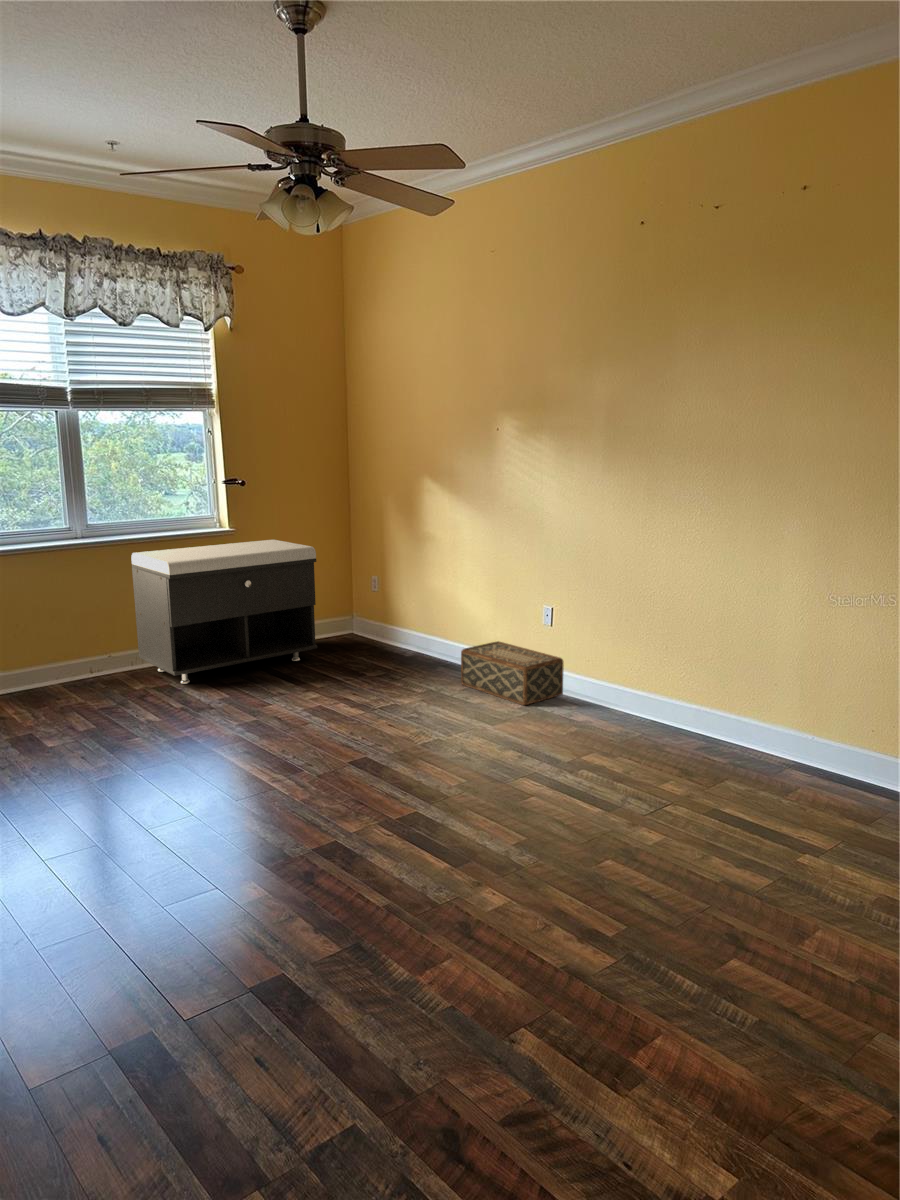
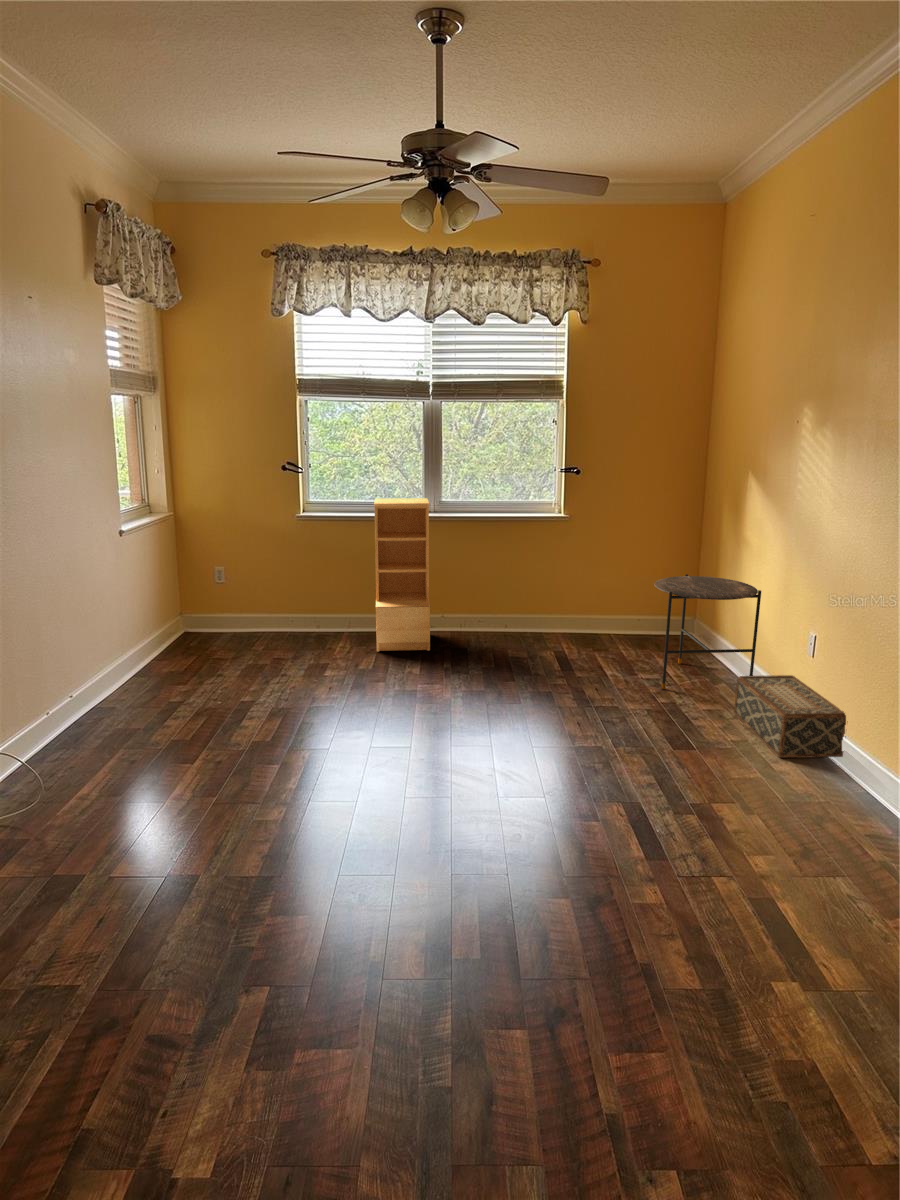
bookshelf: none [15,521,119,707] -> present [374,498,430,652]
storage bench: present [132,540,317,684] -> none [466,529,627,653]
side table: none [357,571,452,679] -> present [654,574,761,689]

